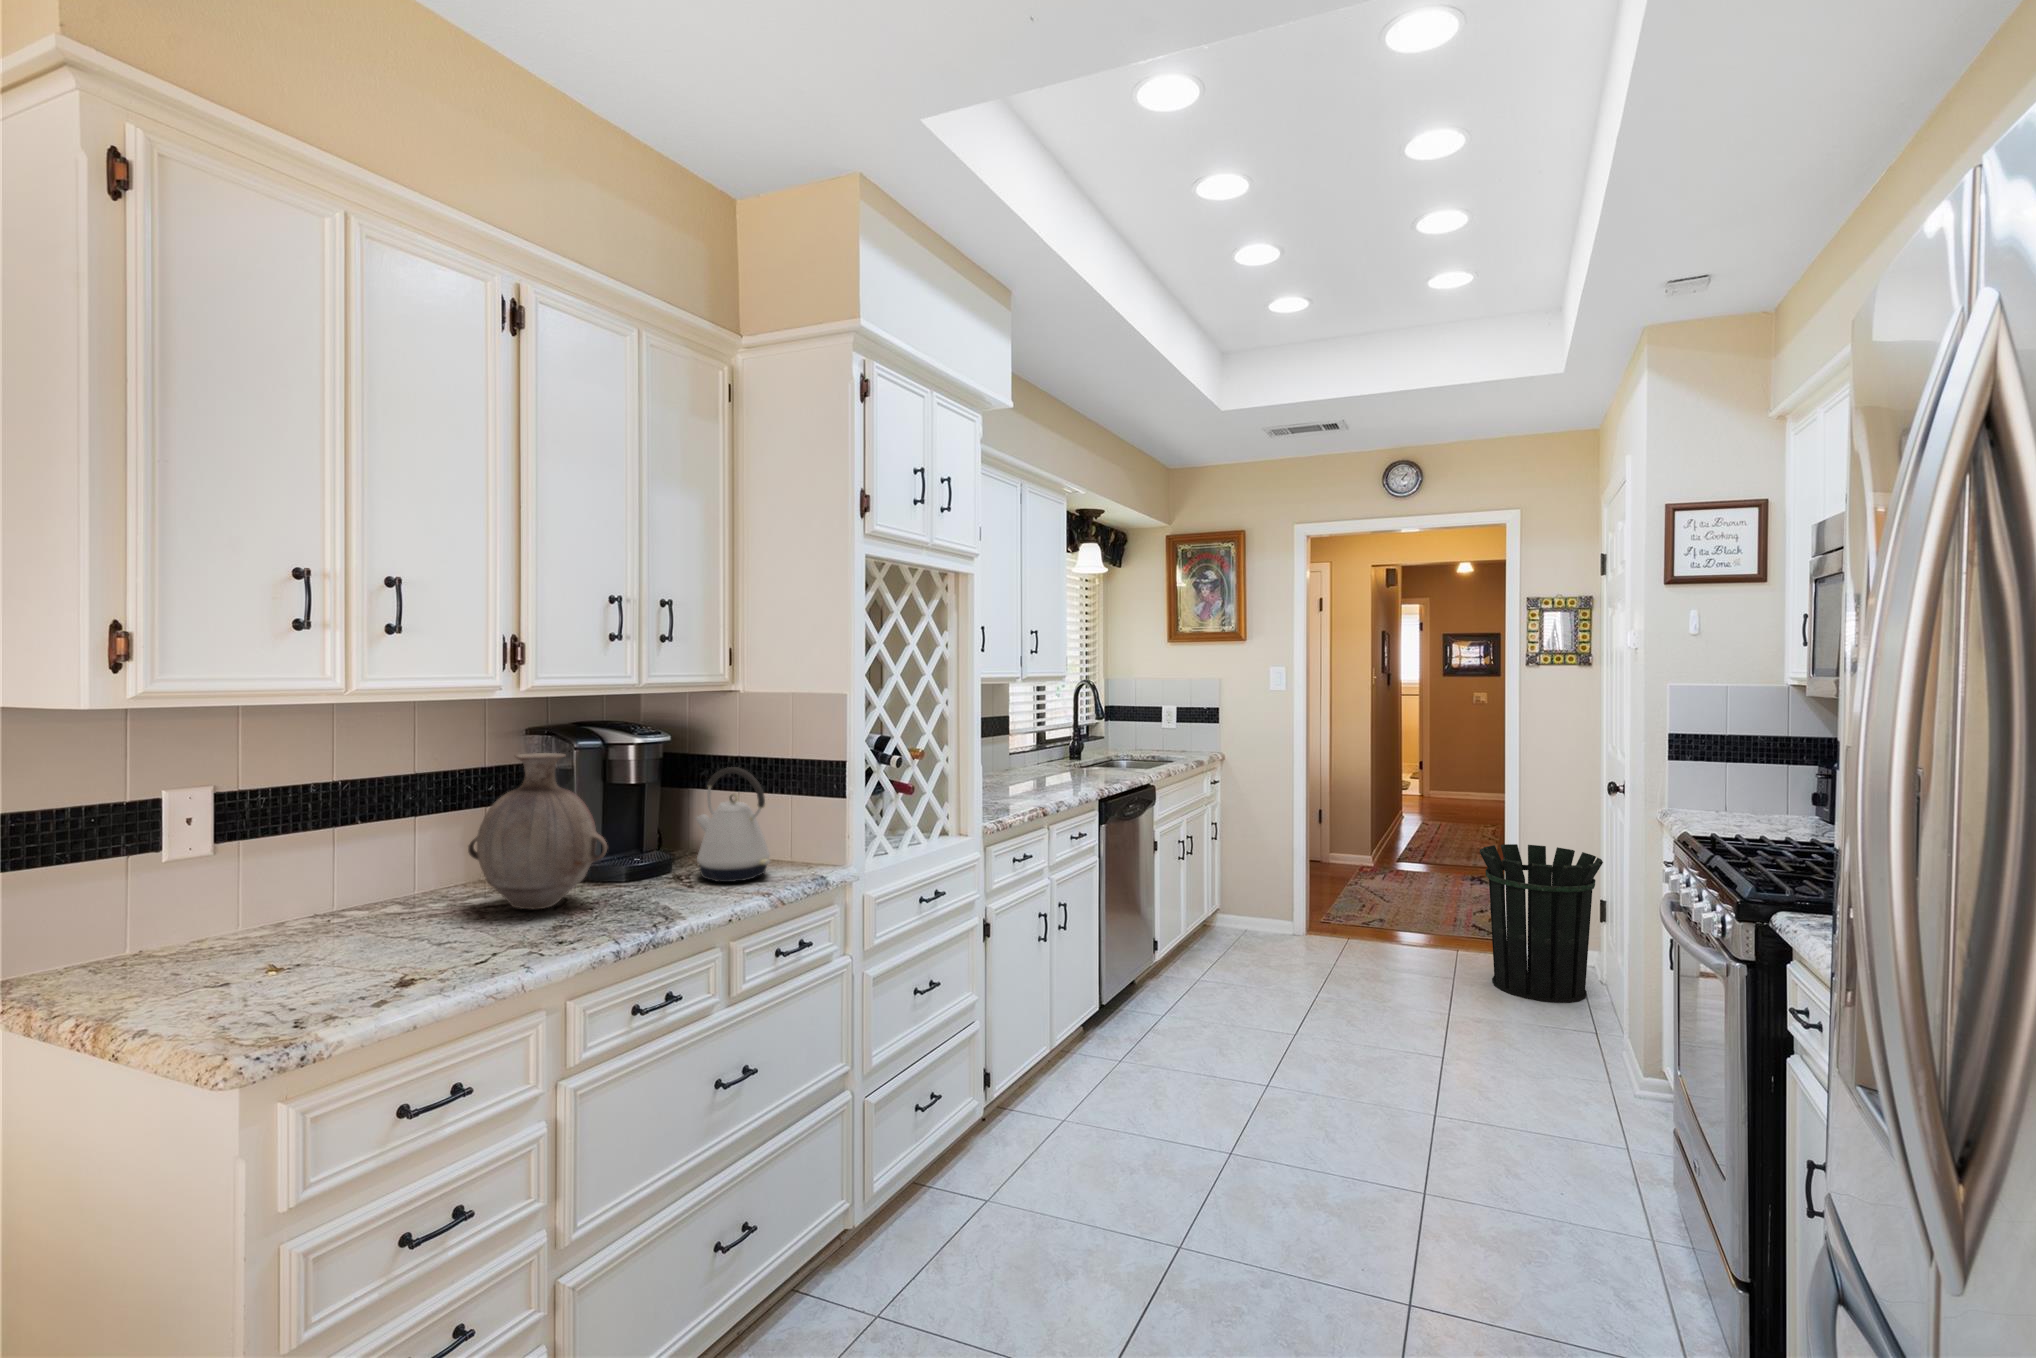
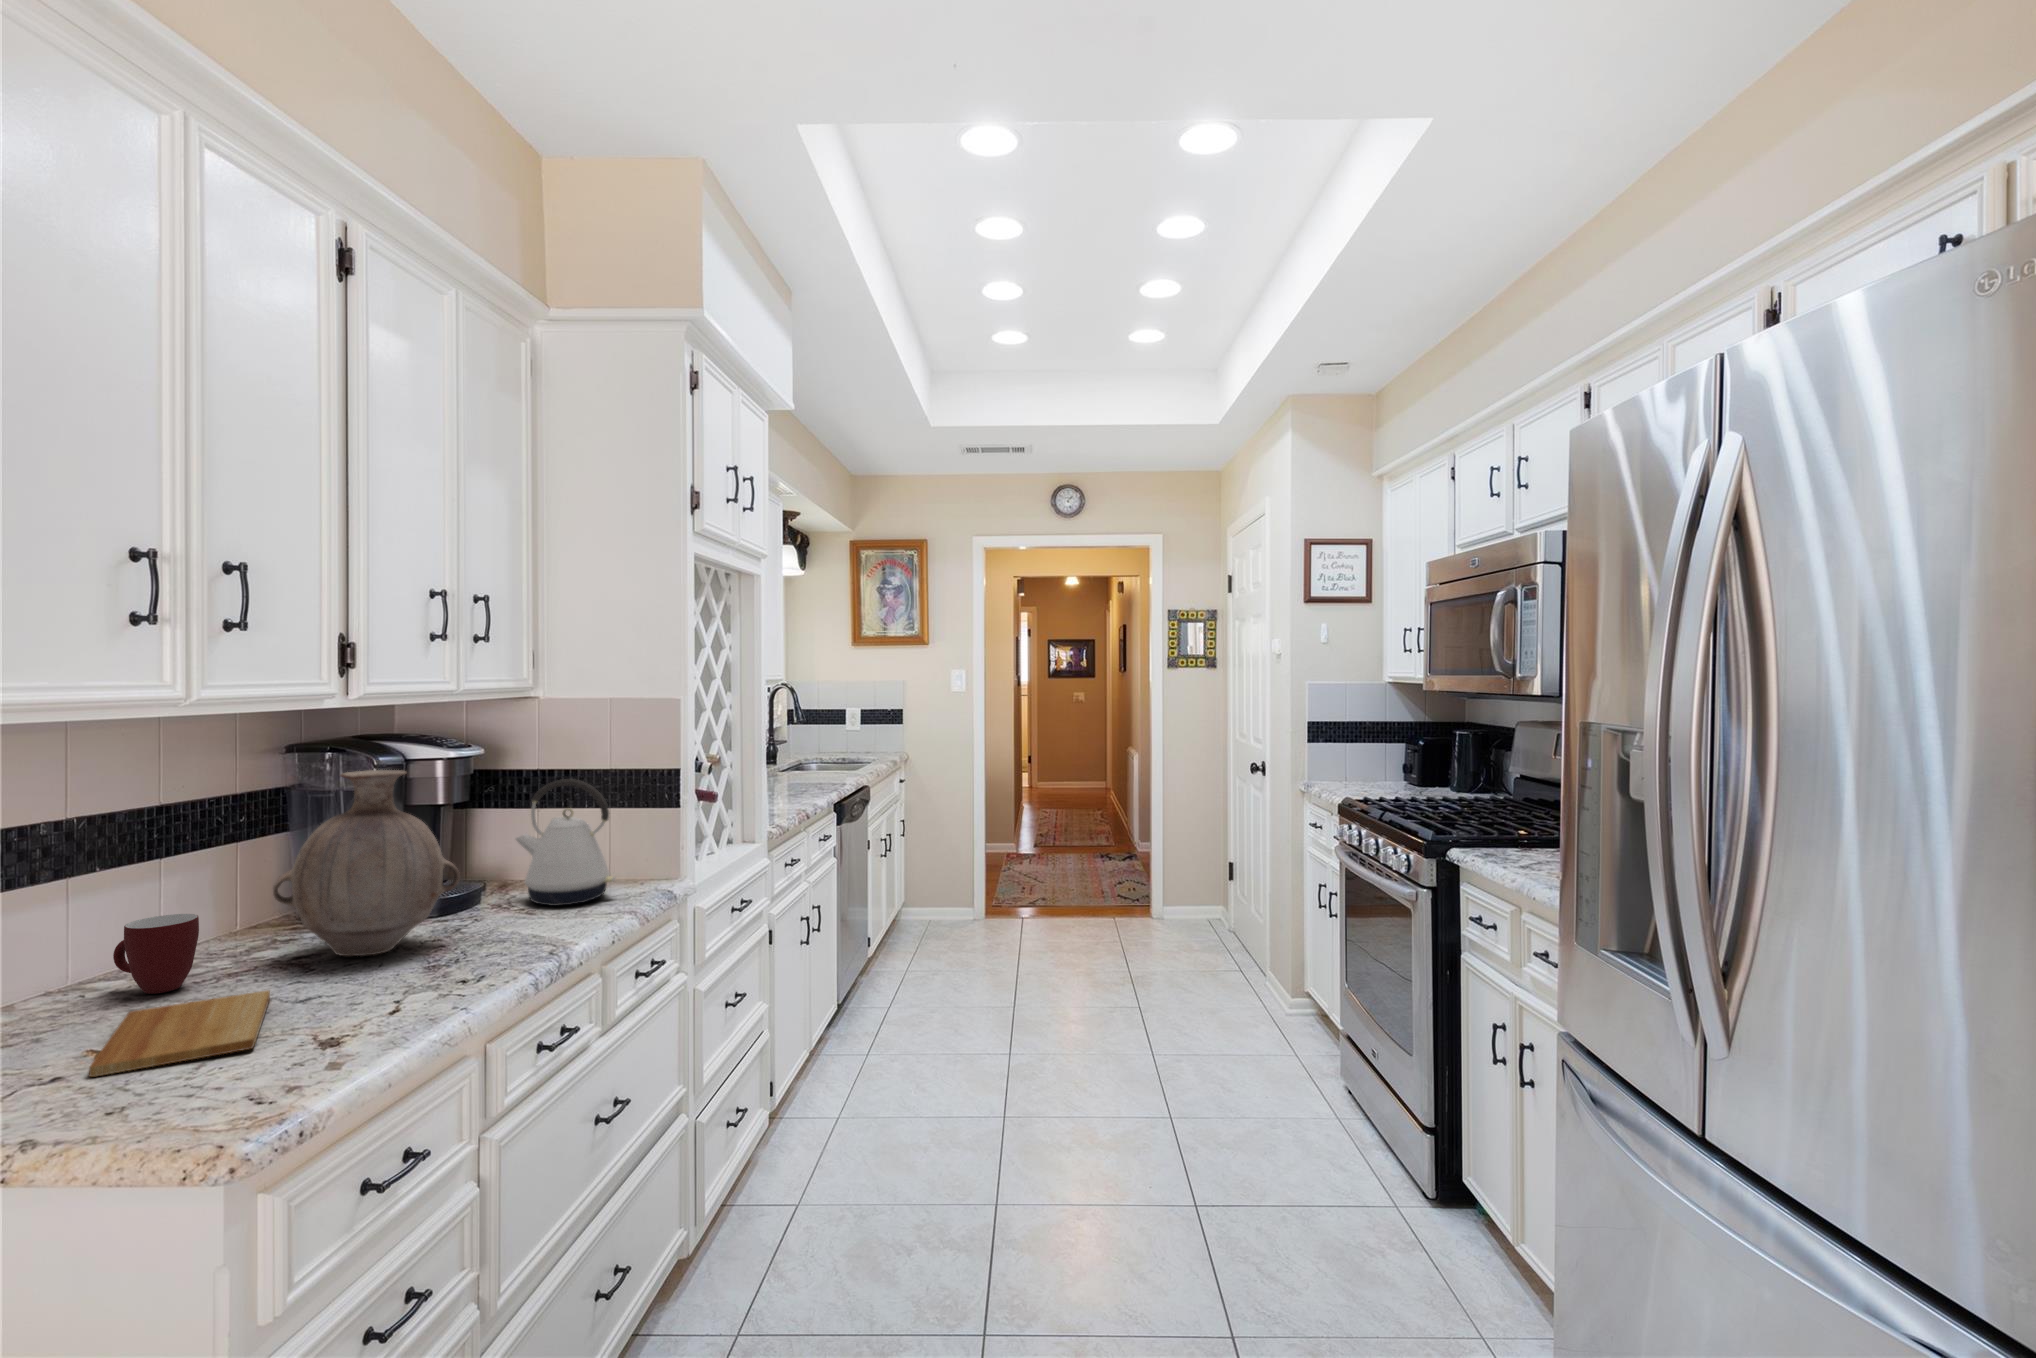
waste bin: present [1480,844,1603,1003] -> none [1138,819,1229,947]
mug: none [352,861,405,922] -> present [113,914,199,994]
cutting board: none [247,930,423,983] -> present [89,991,270,1077]

